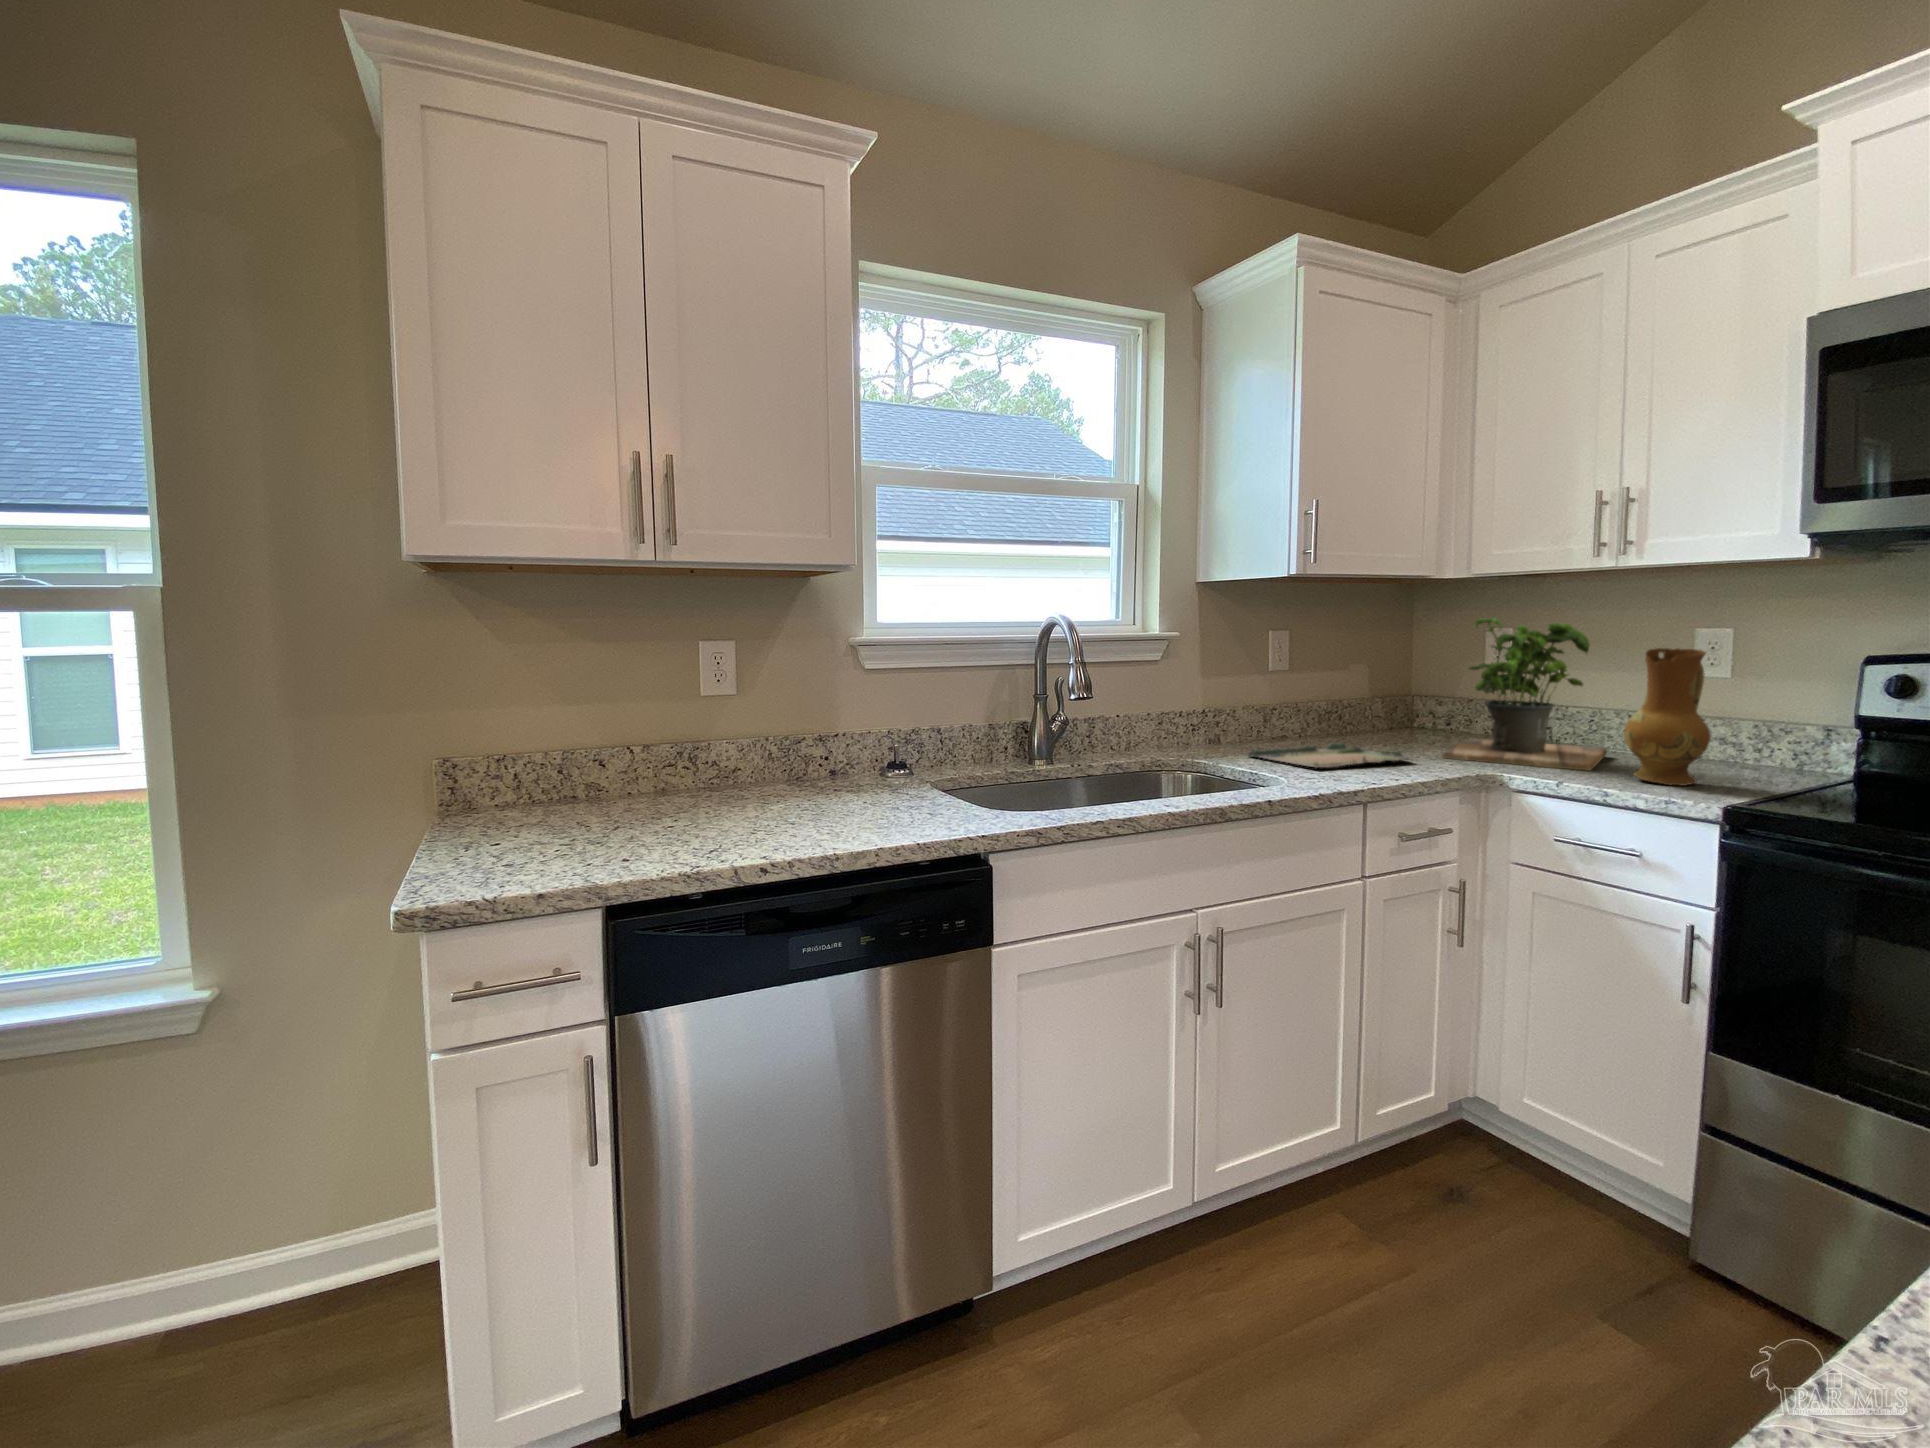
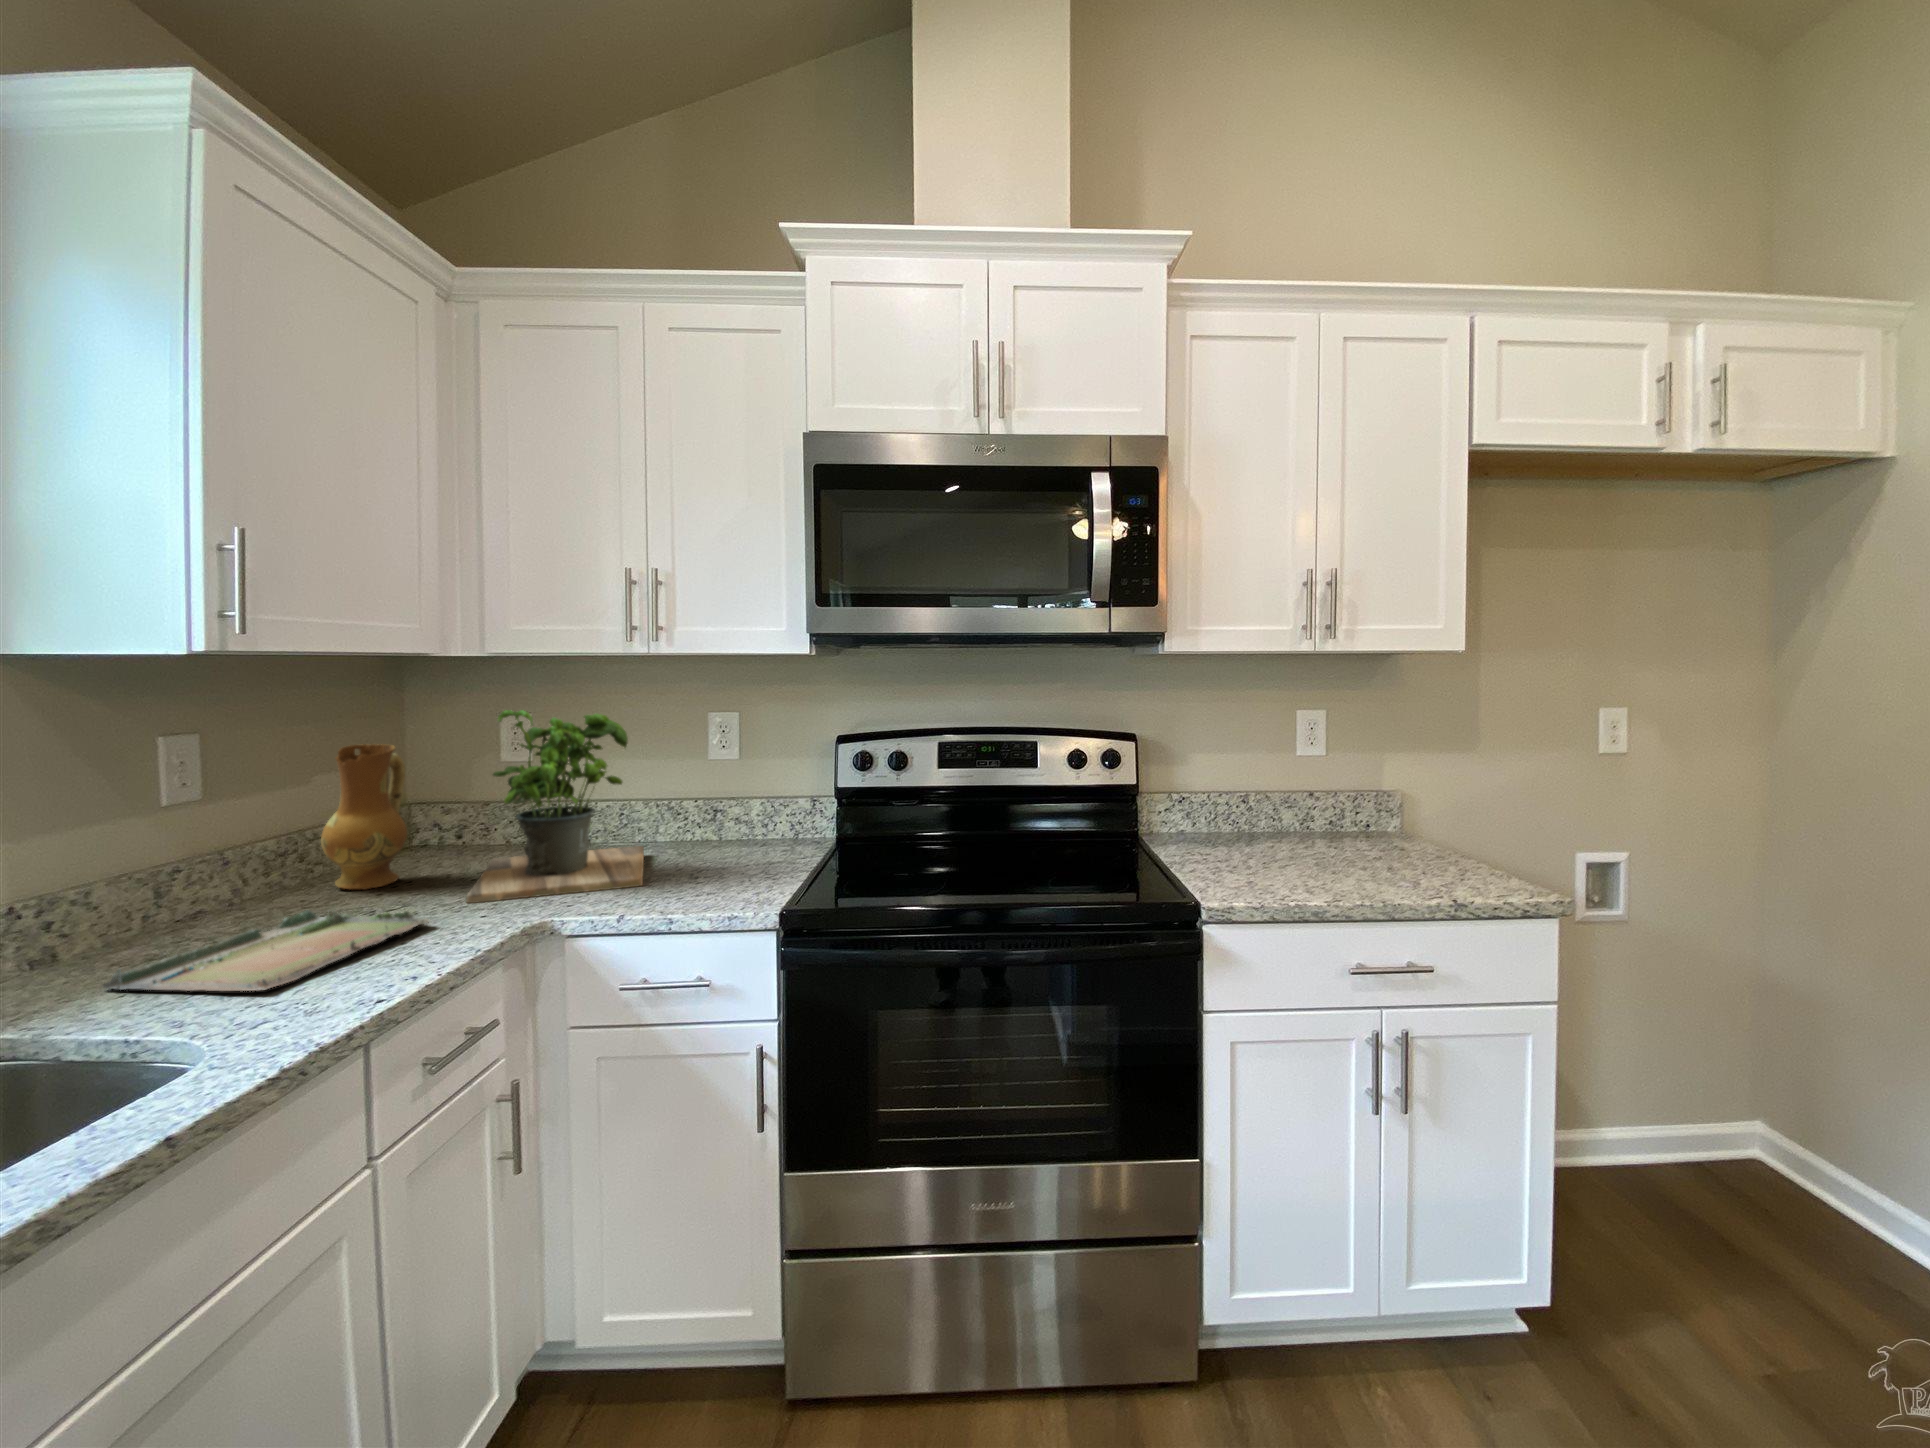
ceramic jug: present [1624,648,1711,785] -> present [321,744,407,890]

